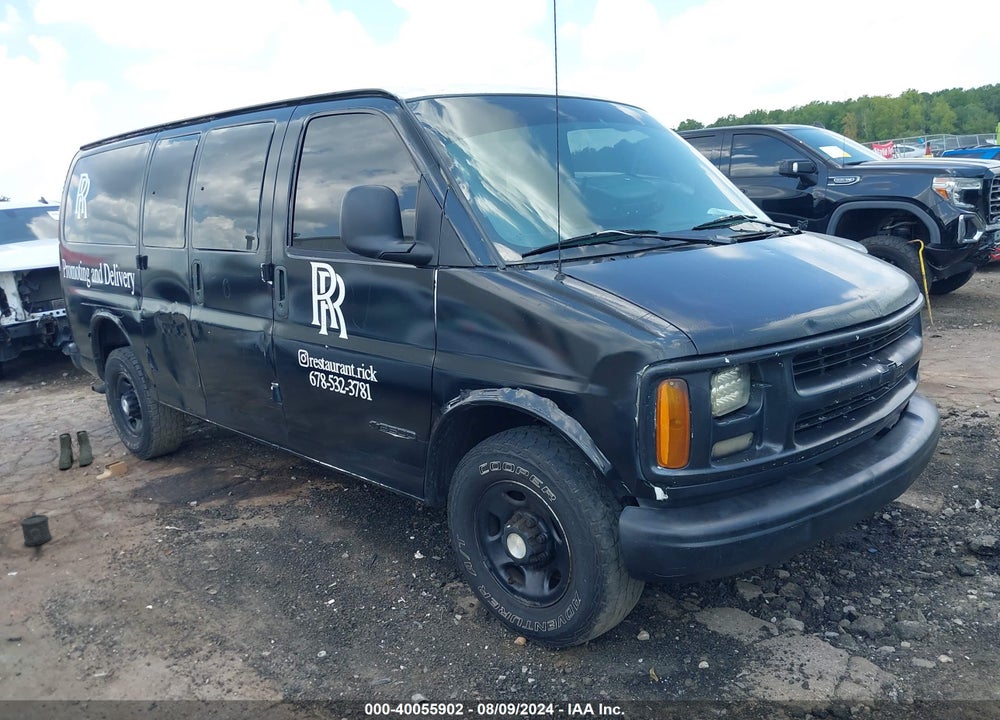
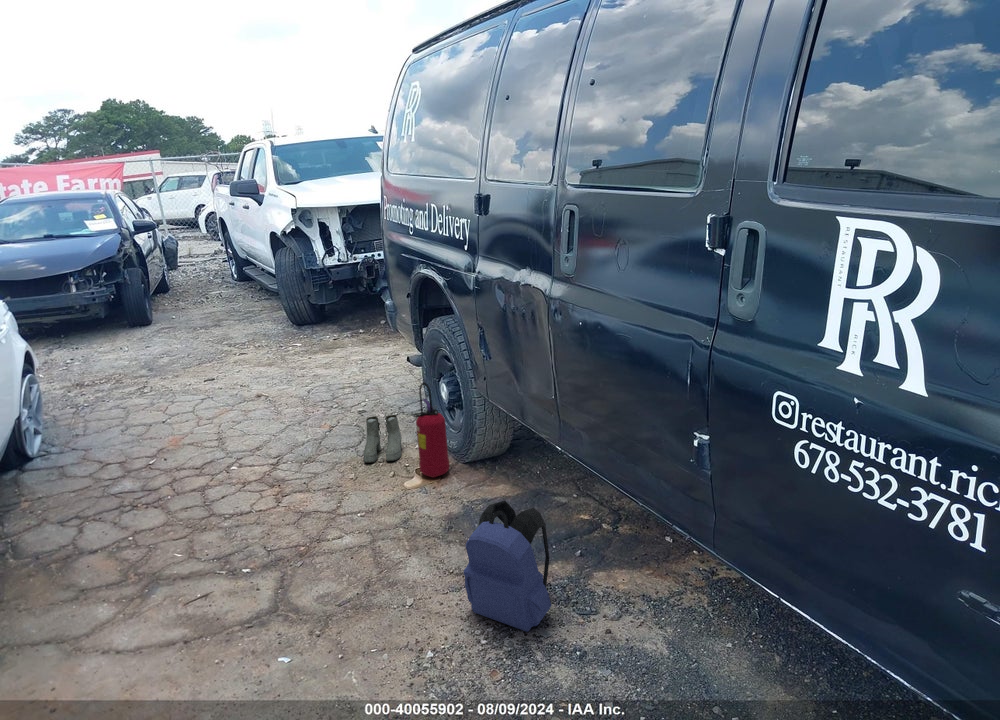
fire extinguisher: none [100,398,134,470] -> present [413,383,449,478]
backpack: none [143,454,206,533] -> present [464,501,552,632]
watering can: present [21,512,52,546] -> none [304,549,342,603]

